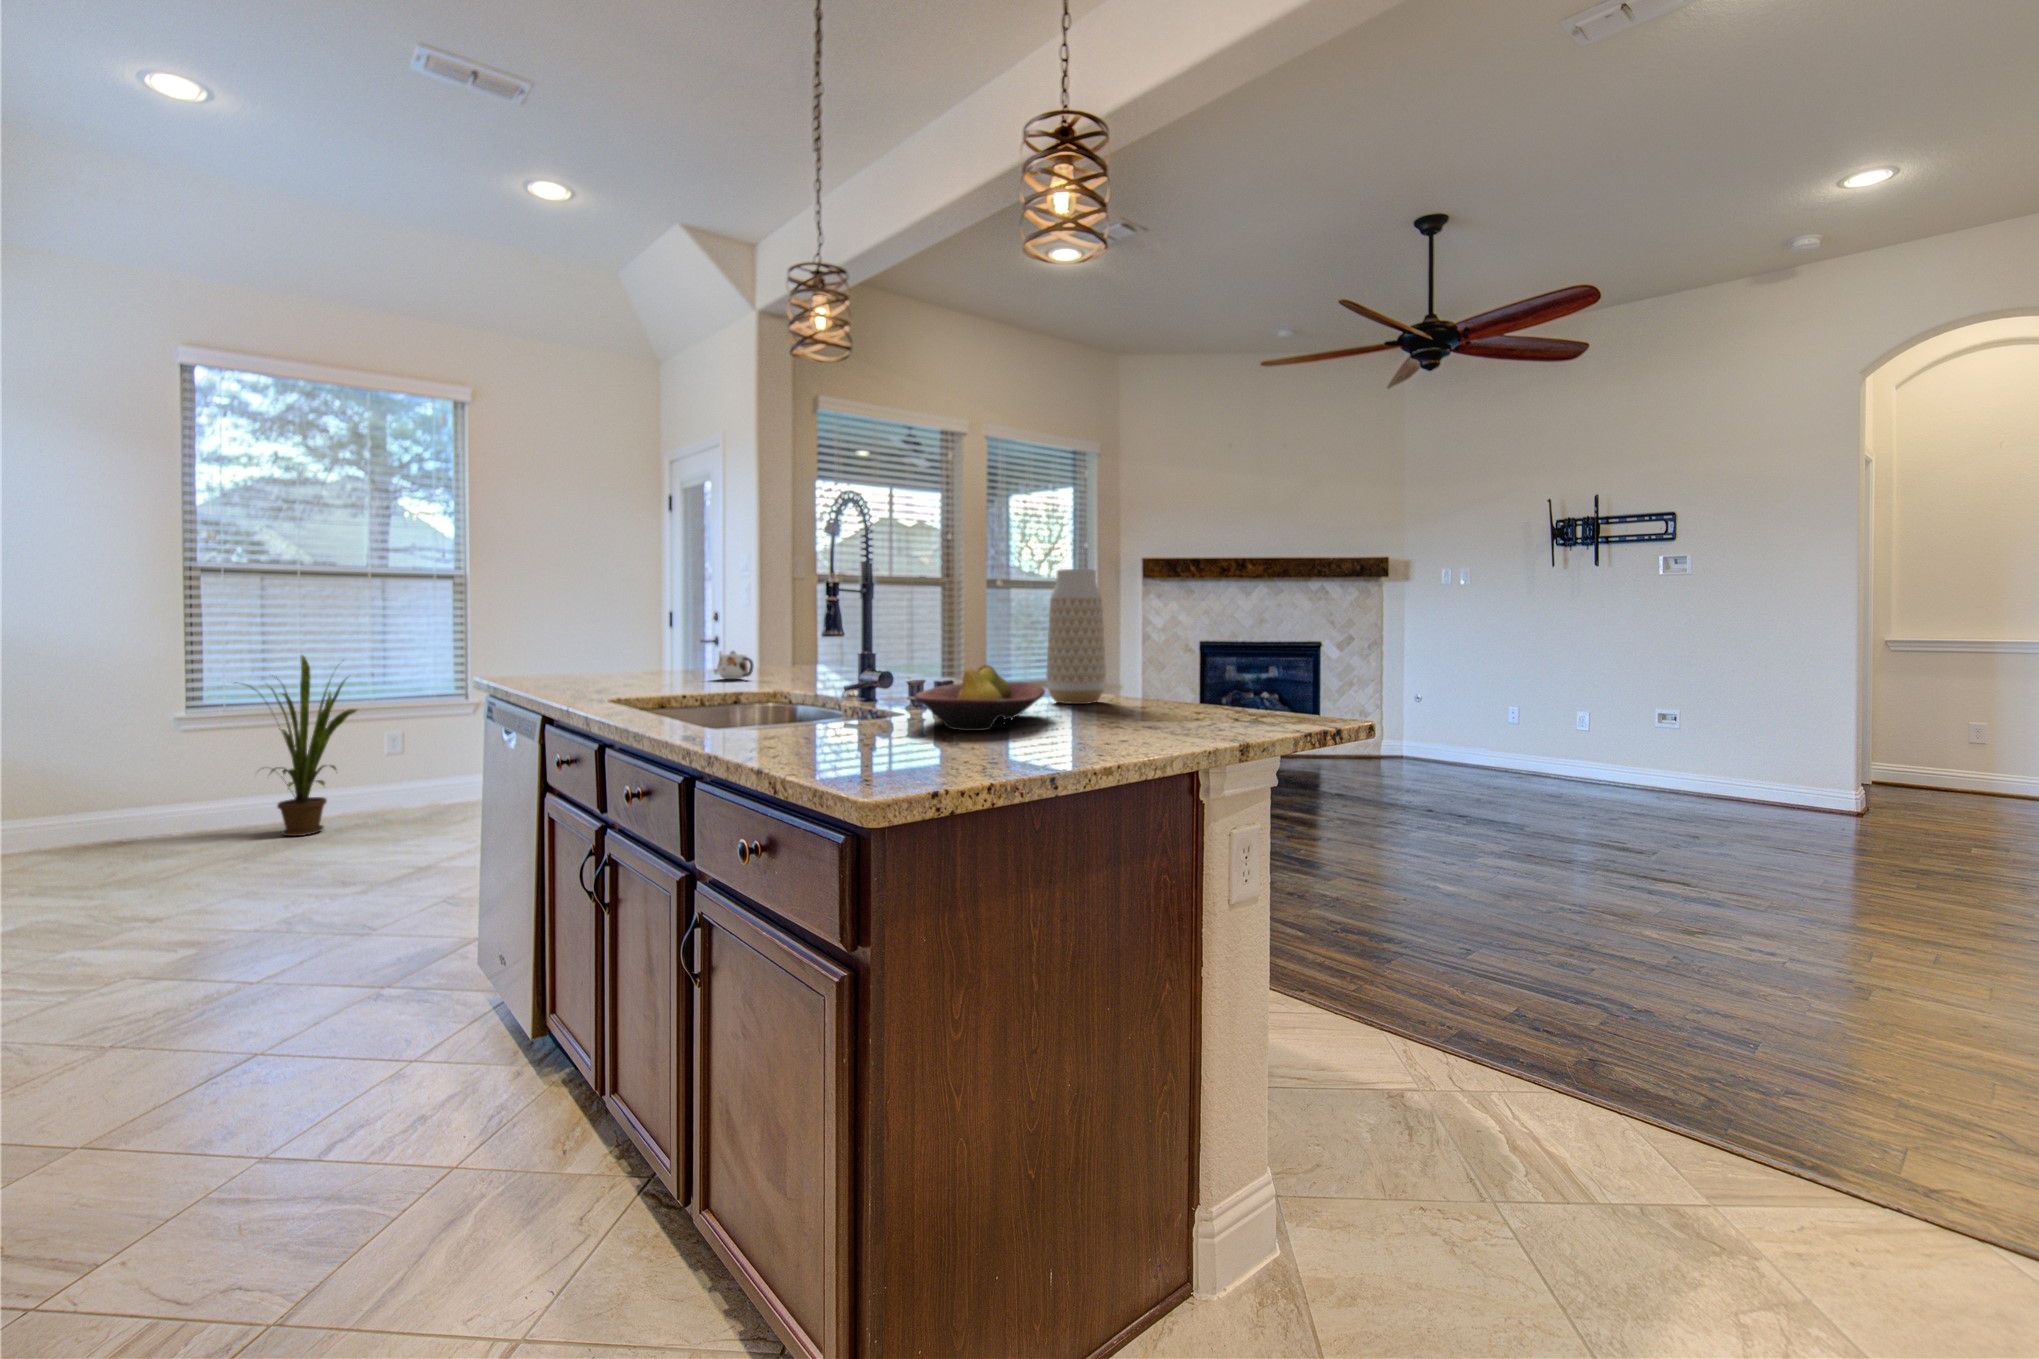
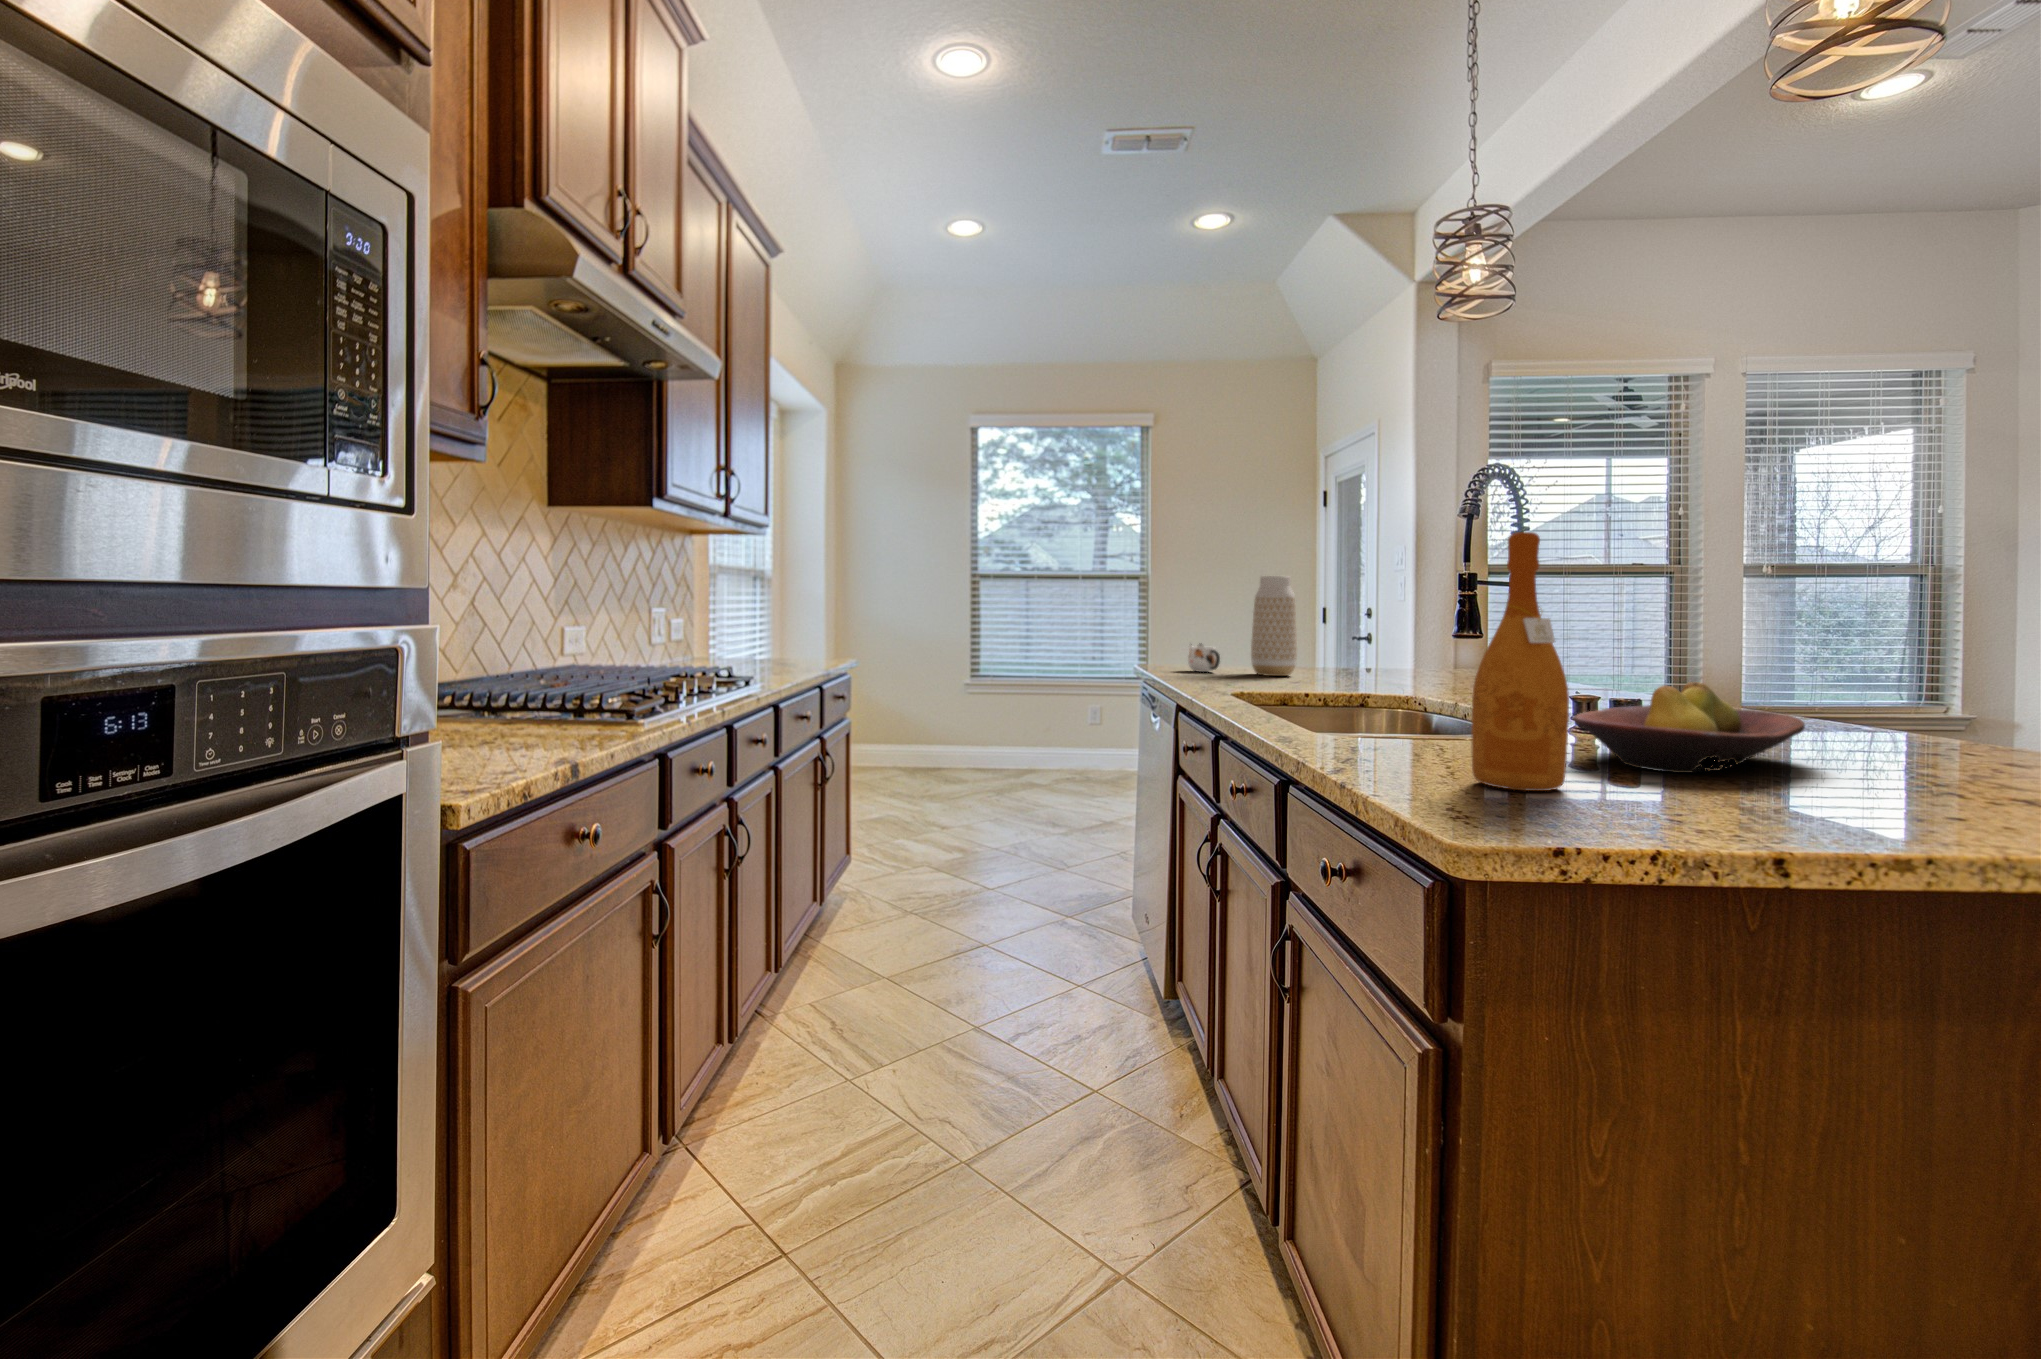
wine bottle: none [856,553,922,756] -> present [1471,532,1569,791]
vase: present [1046,569,1106,704] -> present [1251,576,1297,676]
mug: present [717,651,753,679] -> present [1188,644,1220,672]
house plant: present [234,656,356,836] -> none [1001,641,1078,783]

